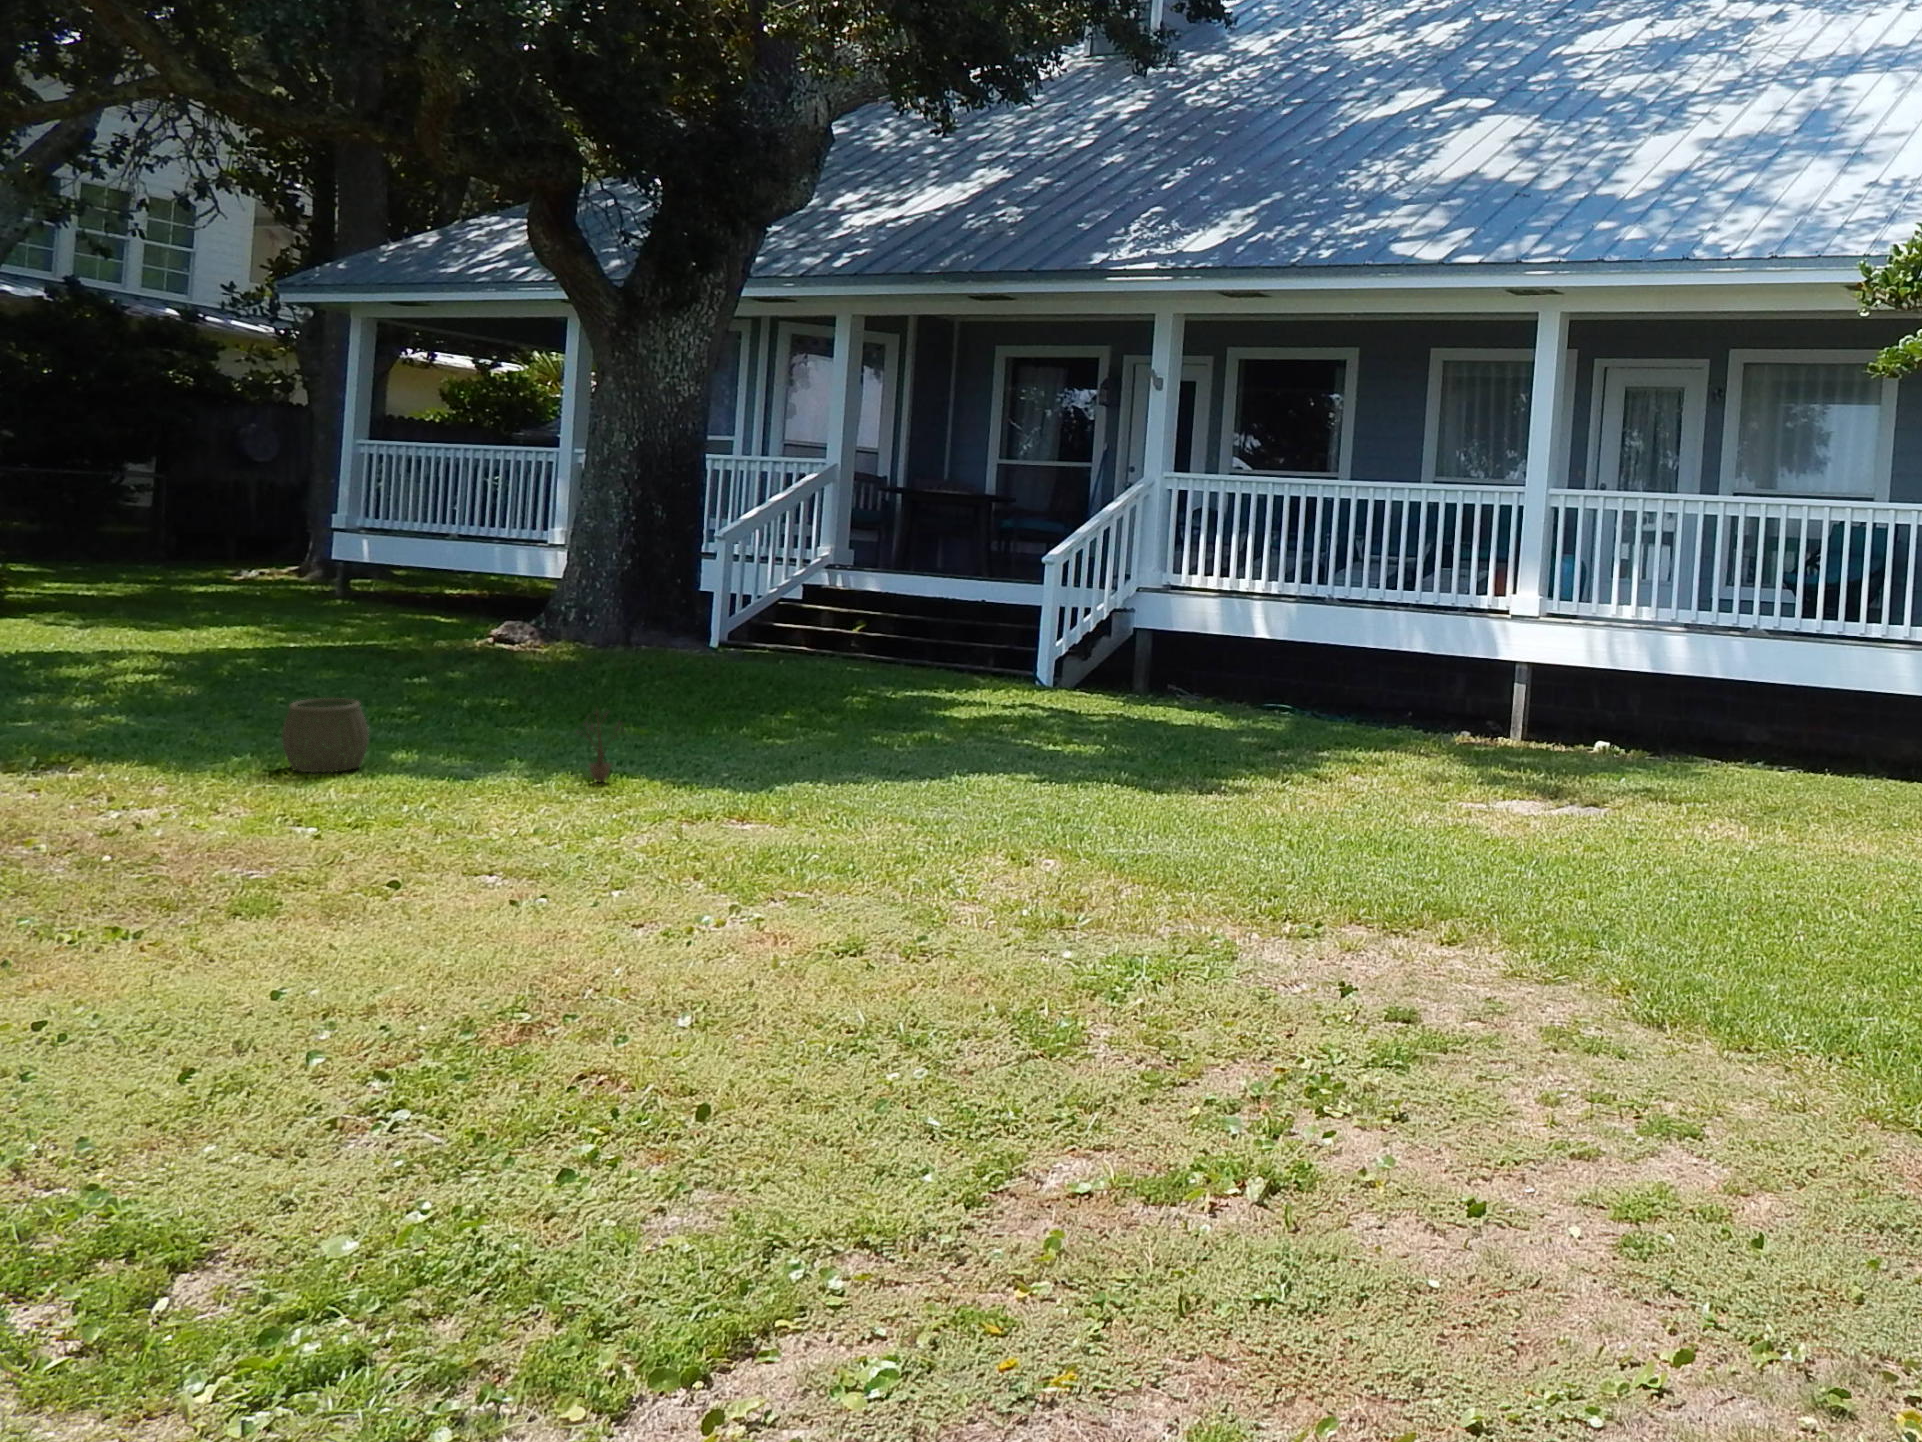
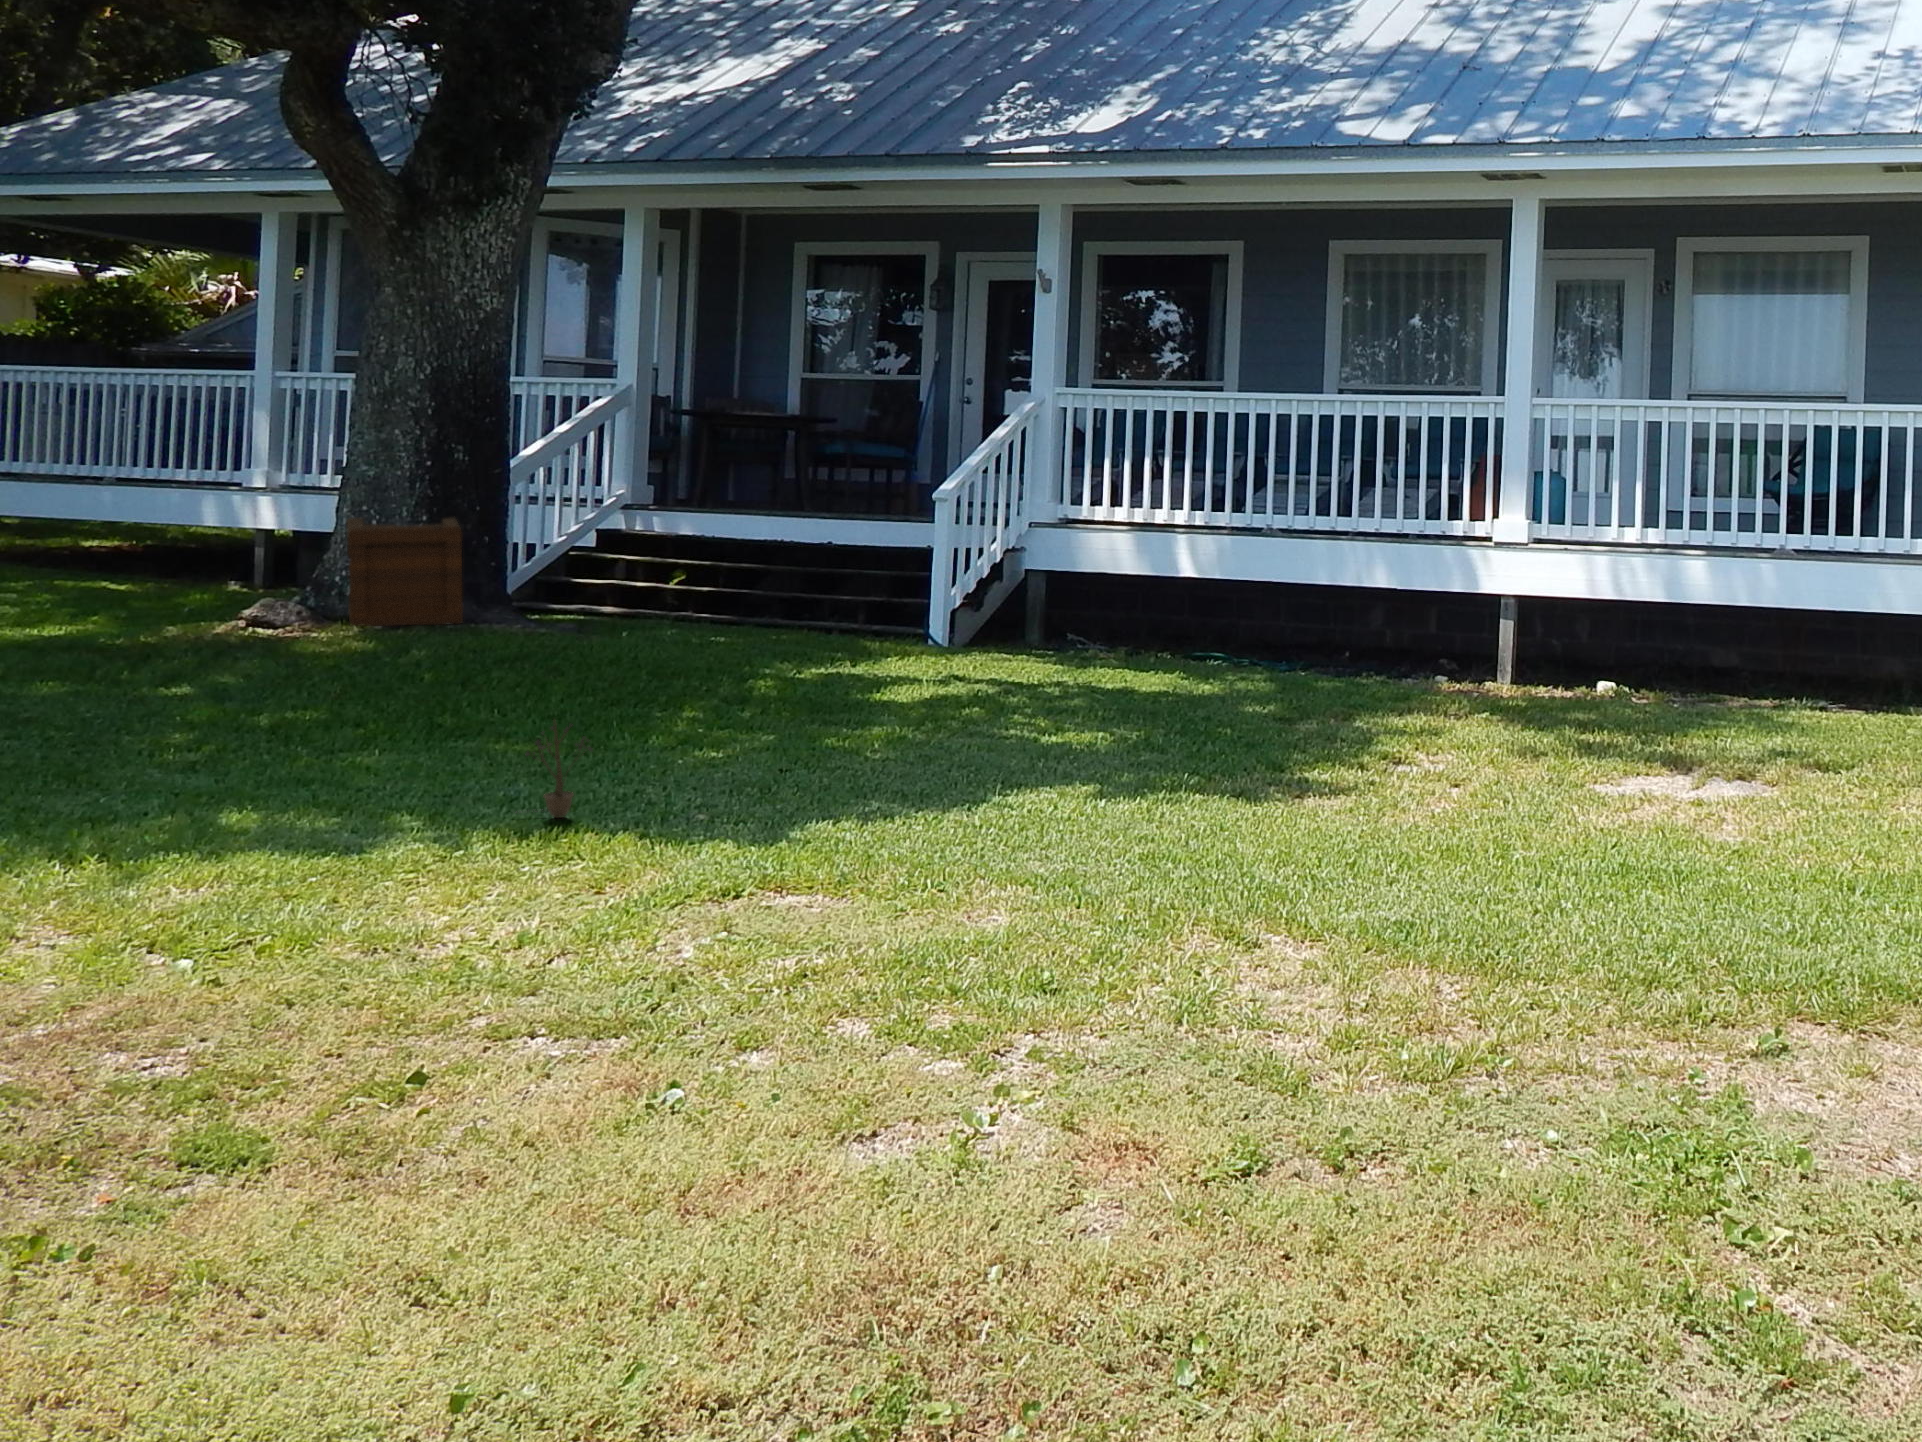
wooden crate: none [577,567,669,658] -> present [347,518,463,626]
woven basket: present [282,698,369,773] -> none [106,724,229,829]

